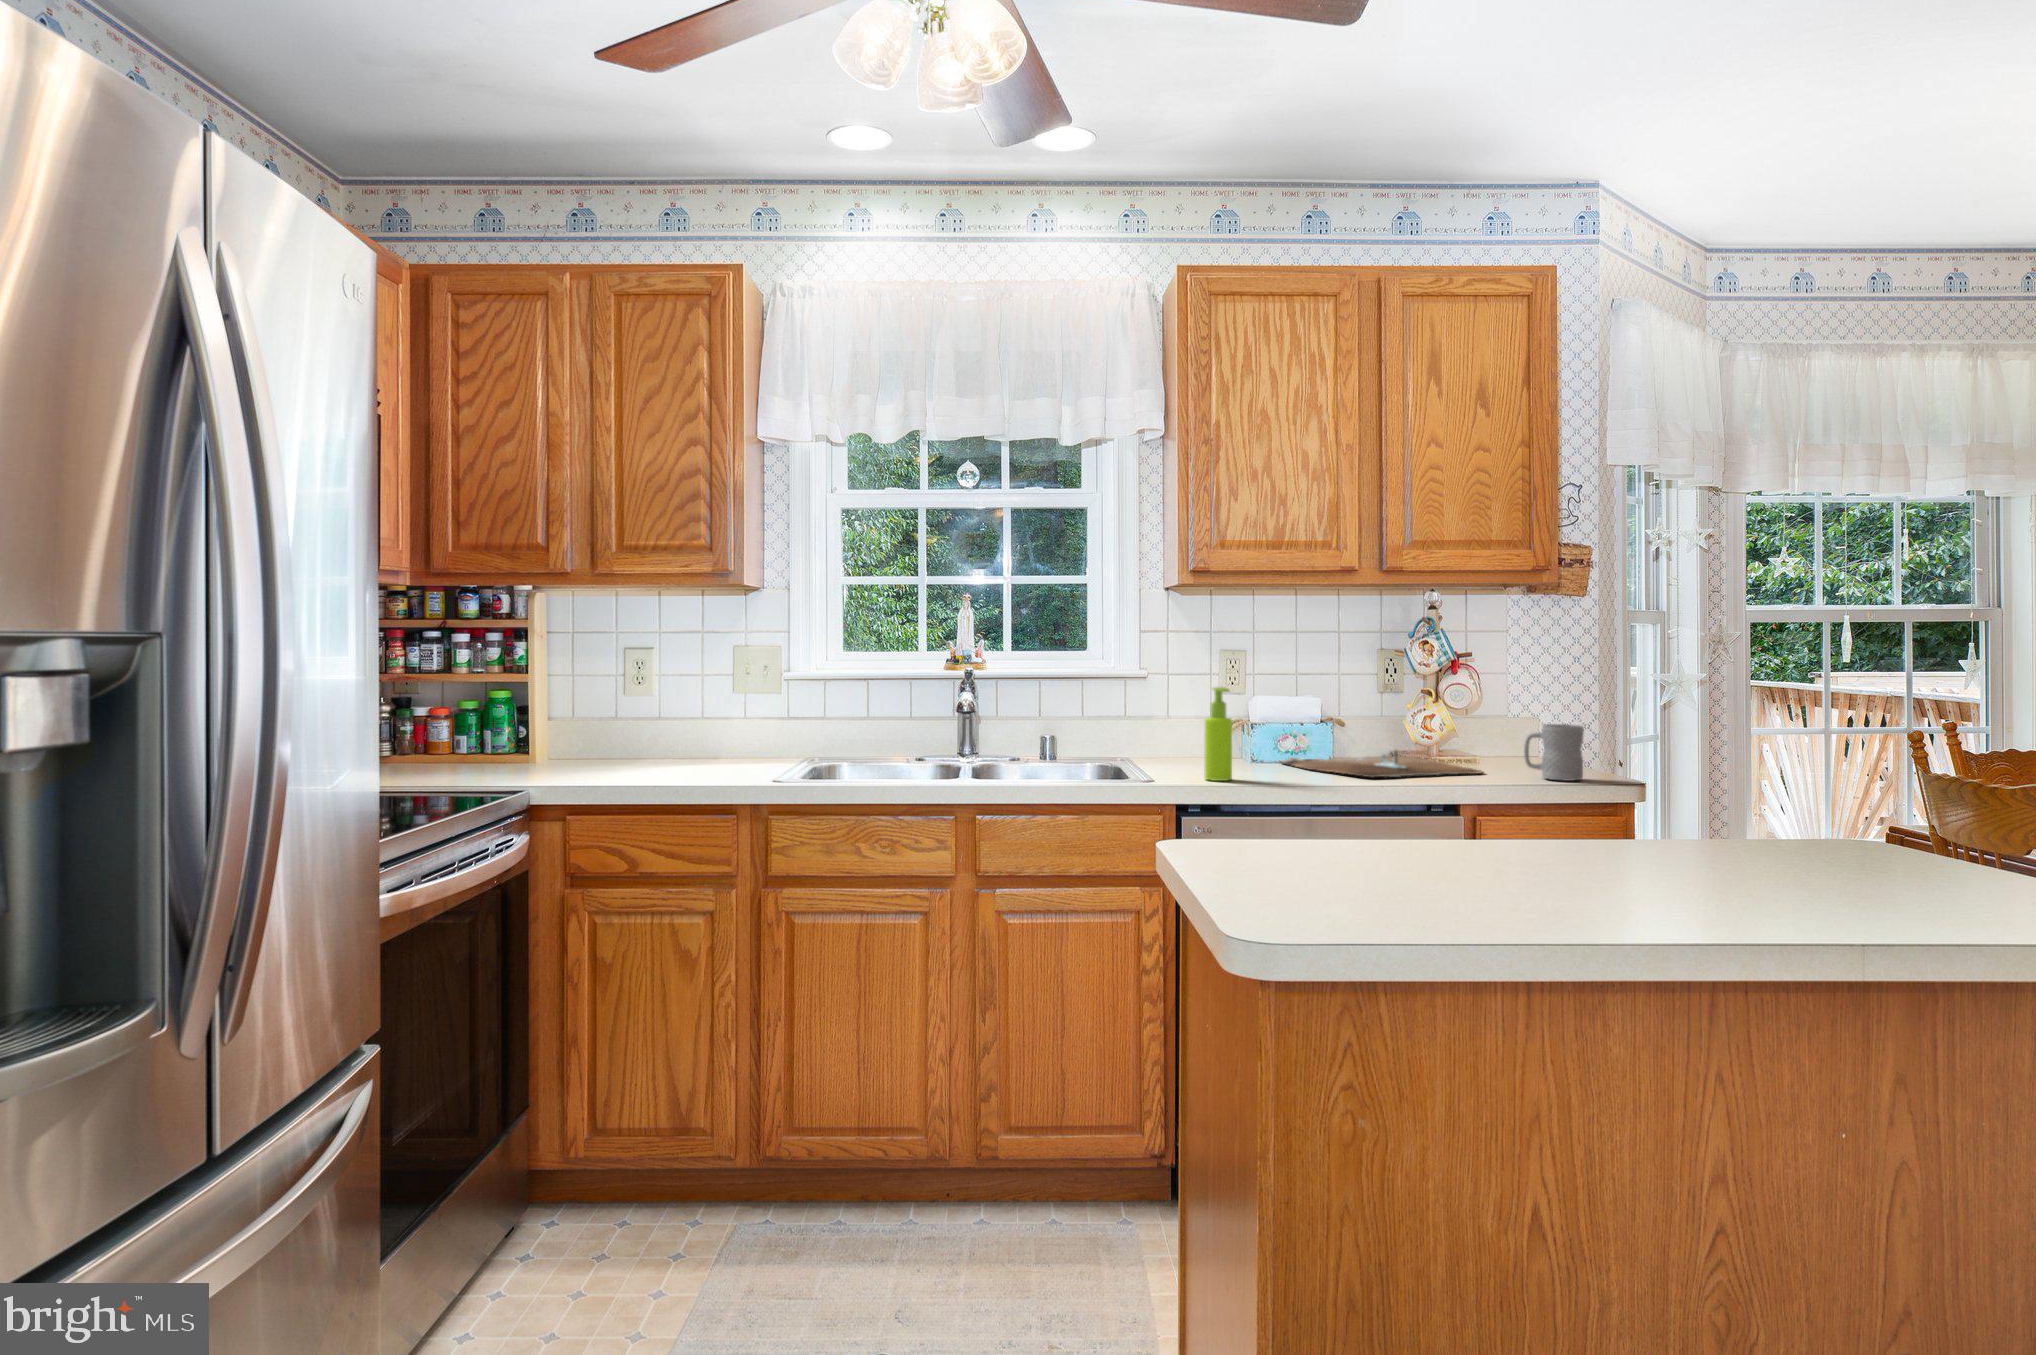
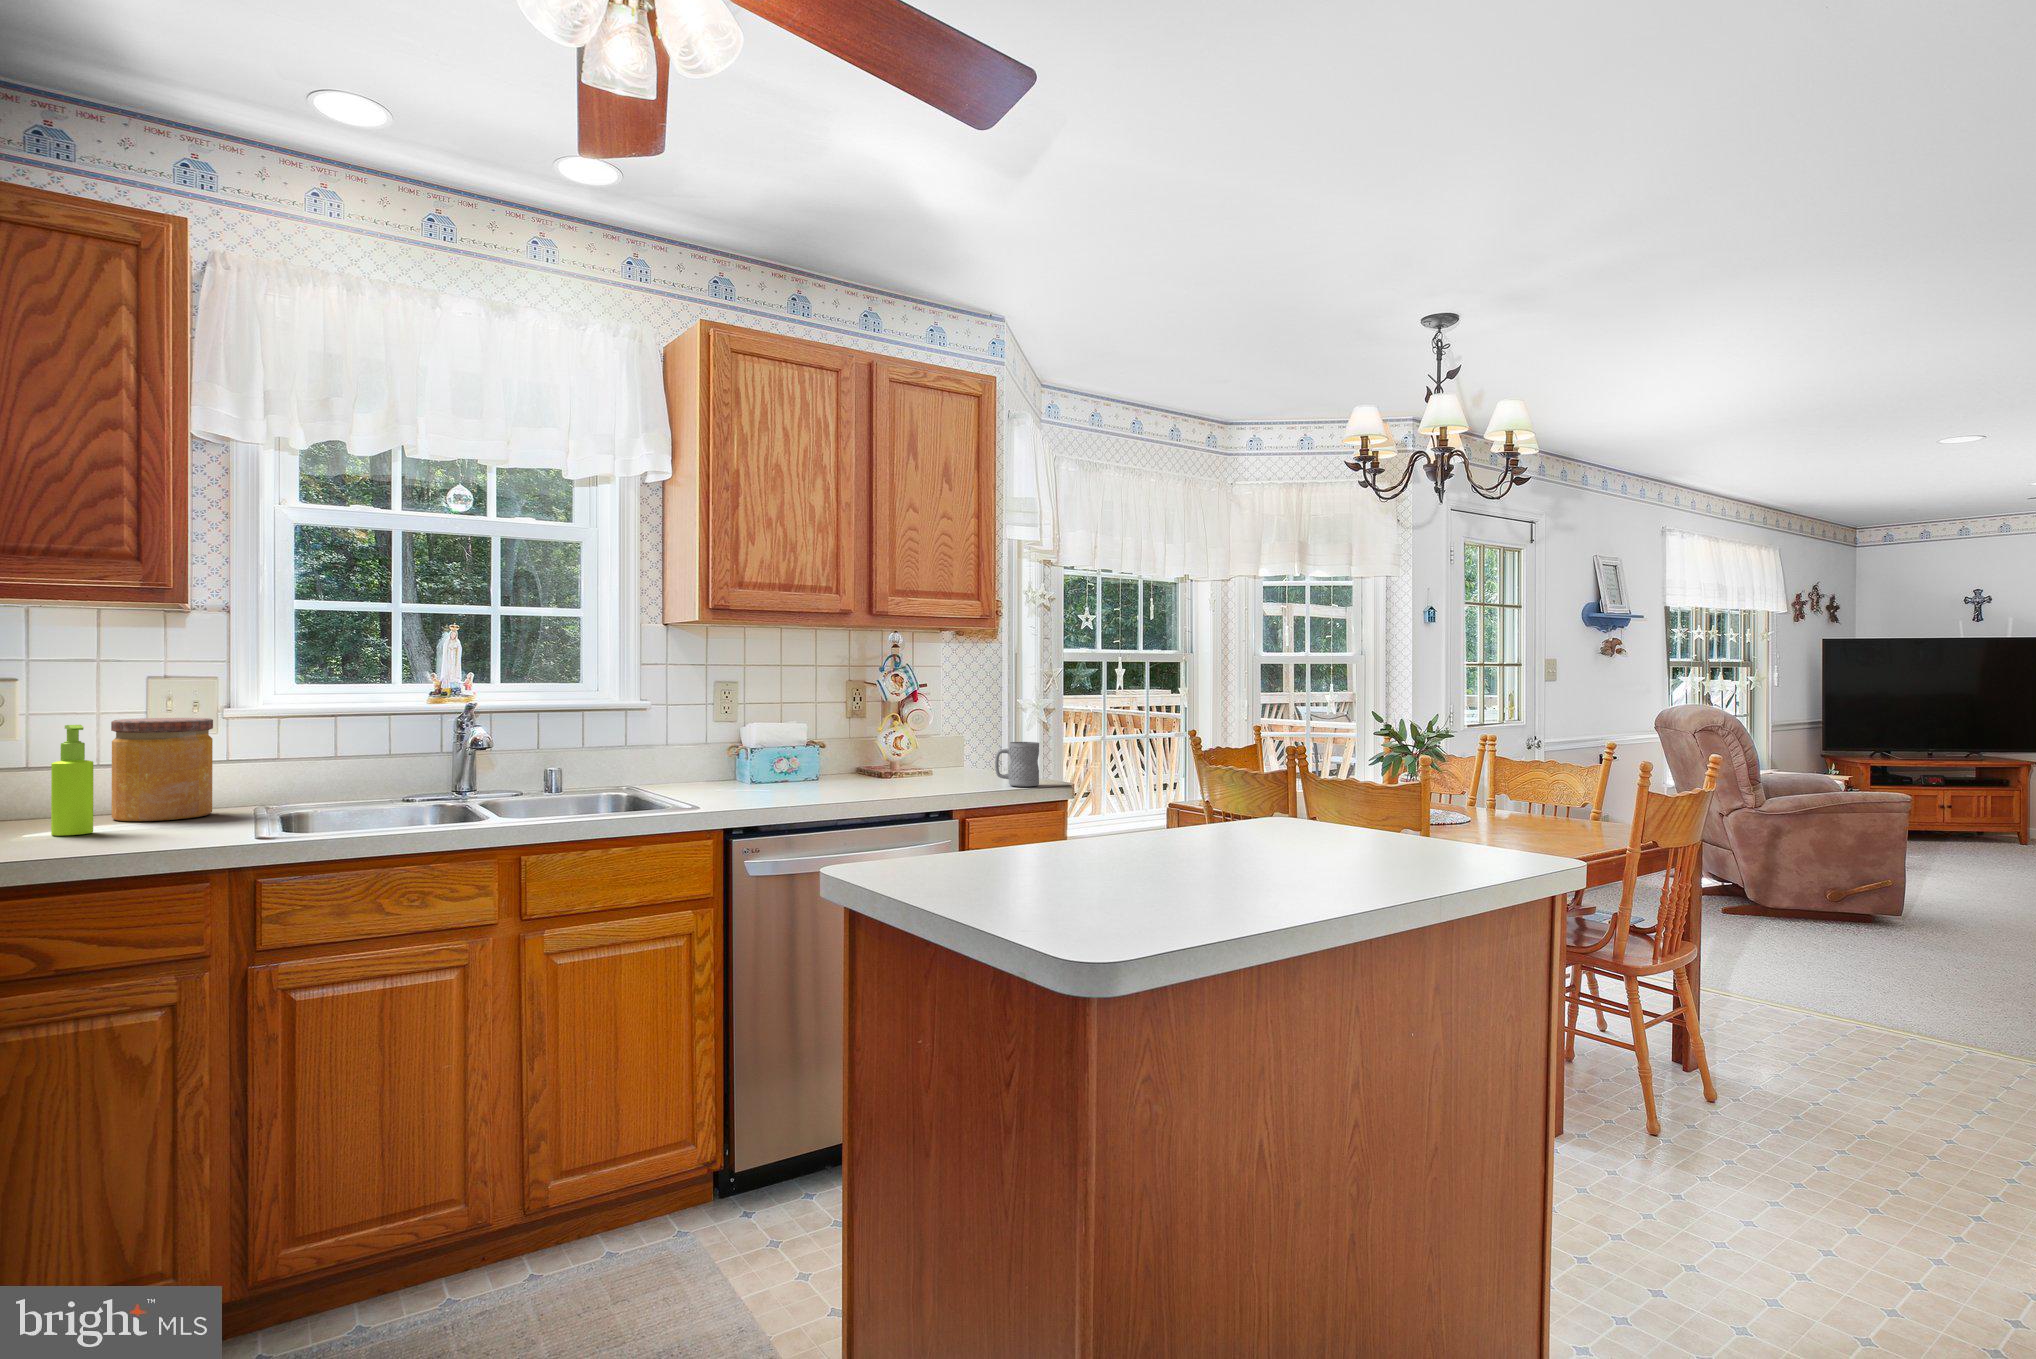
jar: none [707,680,776,764] -> present [111,718,213,821]
soap dispenser: present [1204,687,1232,781] -> present [51,725,93,836]
cutting board: present [1282,750,1482,777] -> none [789,768,964,793]

